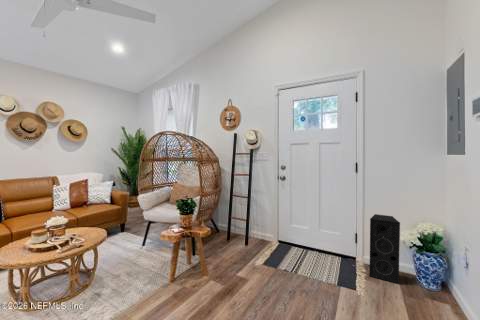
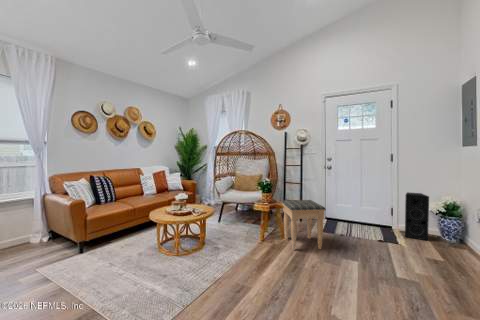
footstool: none [196,225,247,302] -> present [282,200,326,250]

